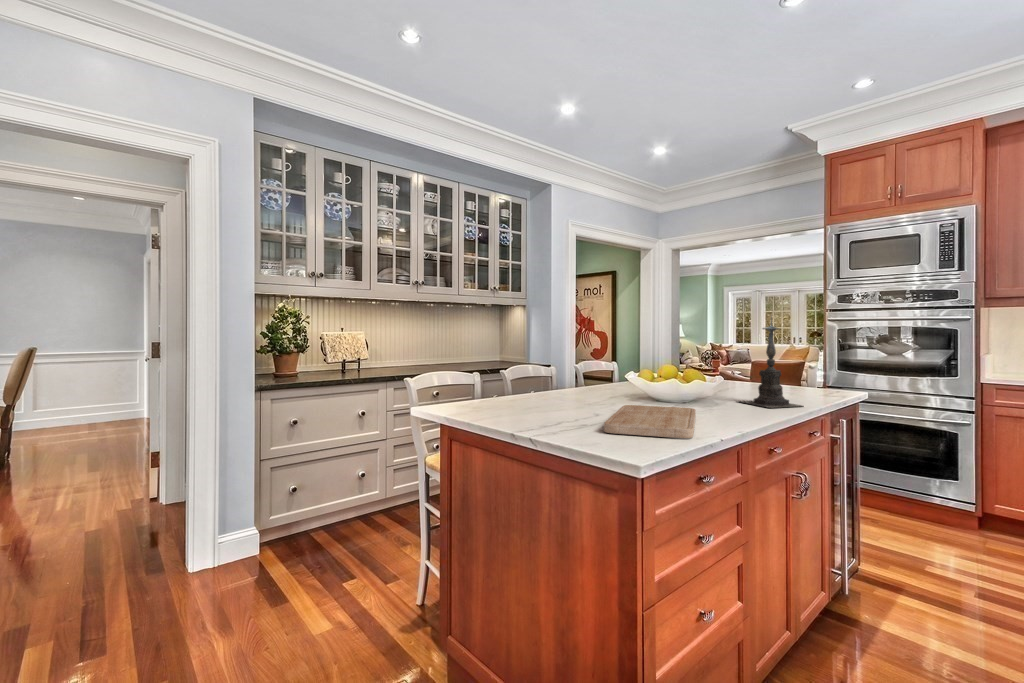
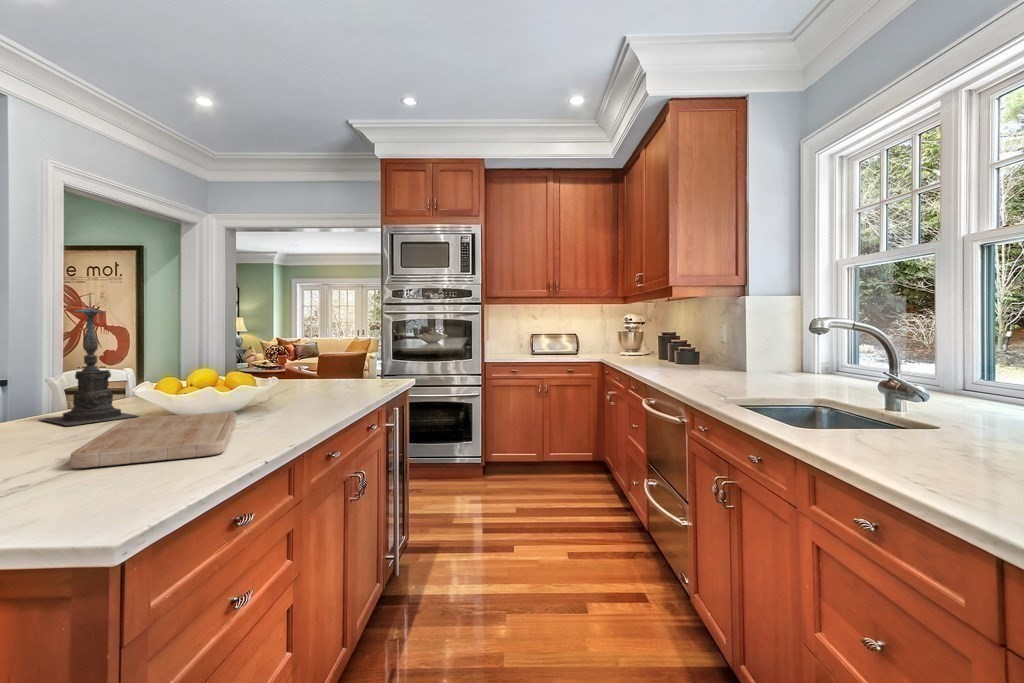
candle holder: present [739,318,802,408] -> present [41,293,137,426]

